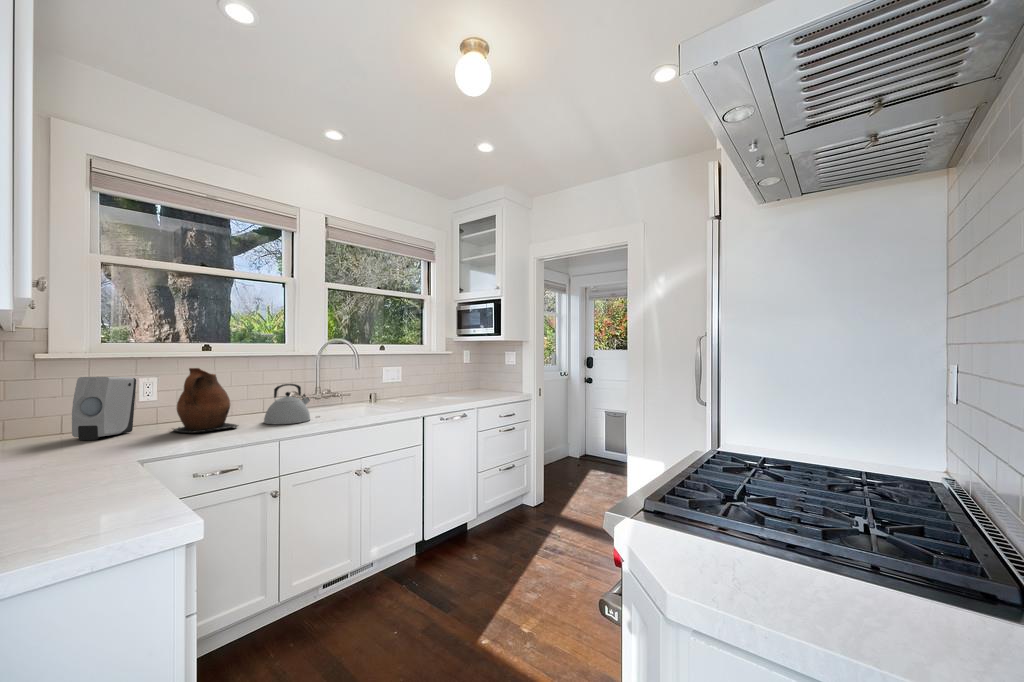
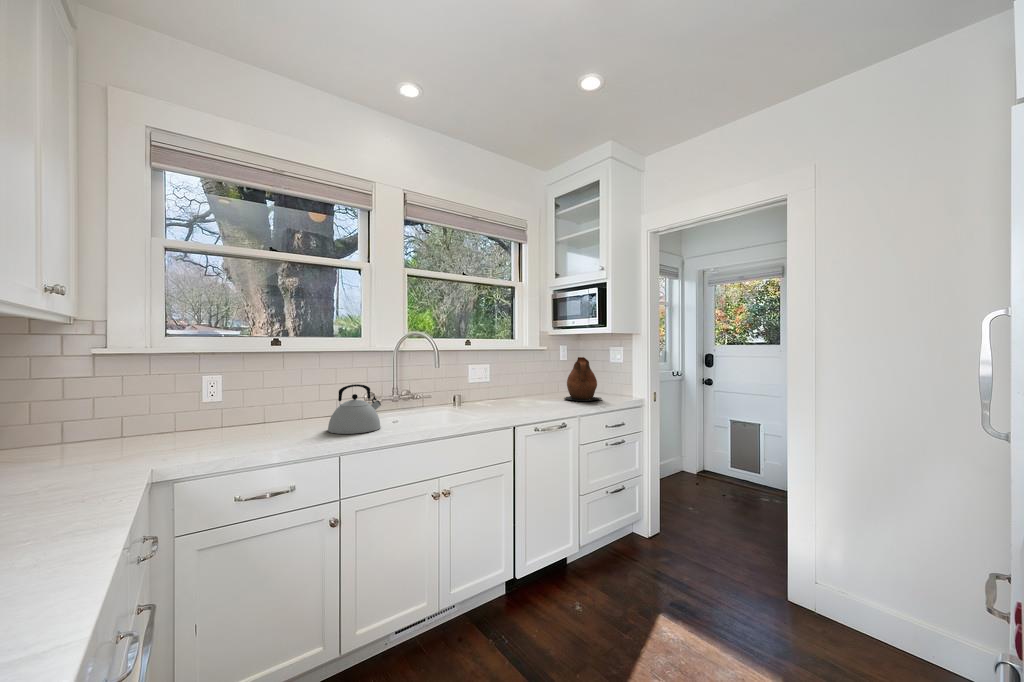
ceramic pitcher: present [173,368,238,433] -> present [564,357,602,401]
soap dispenser: present [72,377,136,440] -> none [116,375,190,448]

